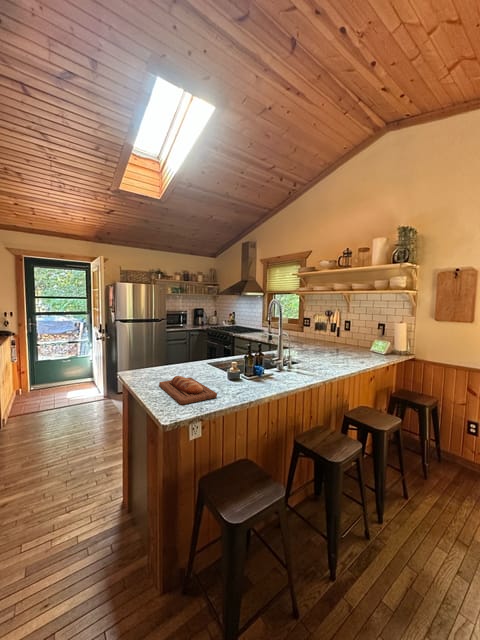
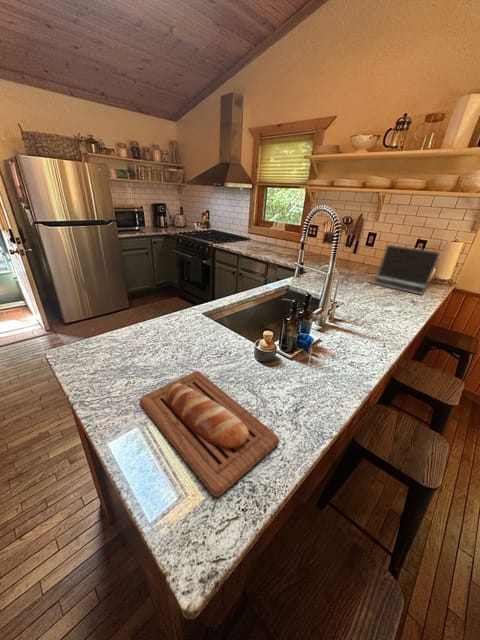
laptop: none [336,327,386,360] -> present [369,245,440,294]

